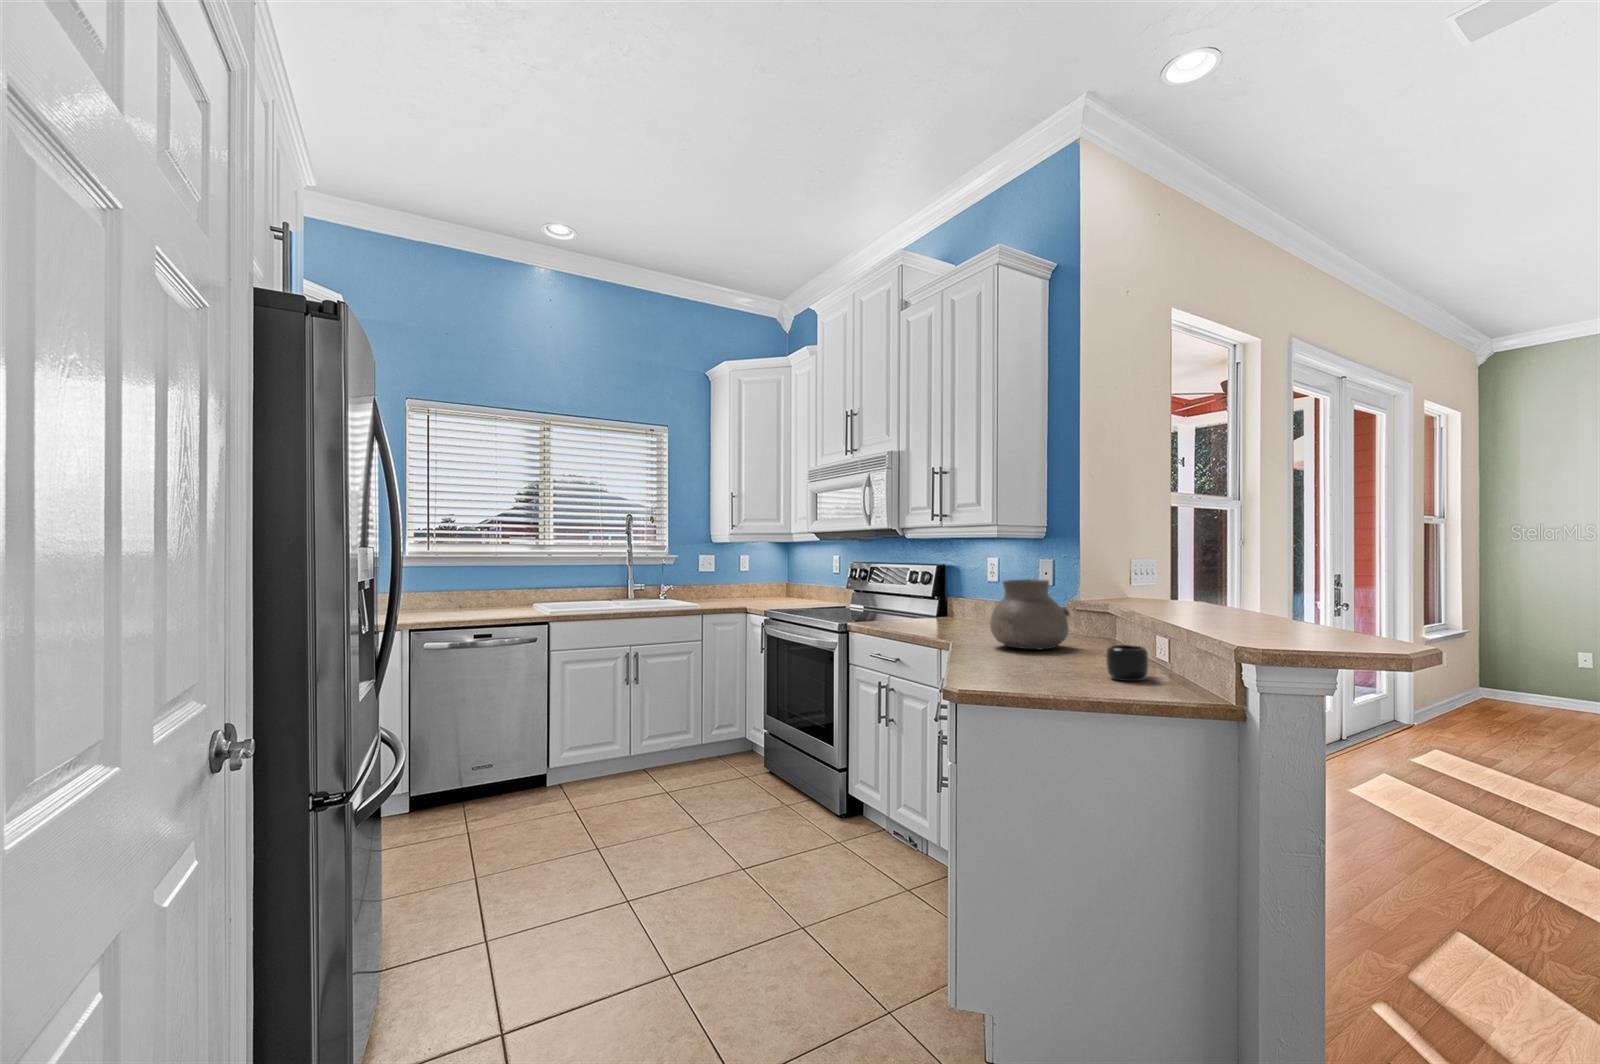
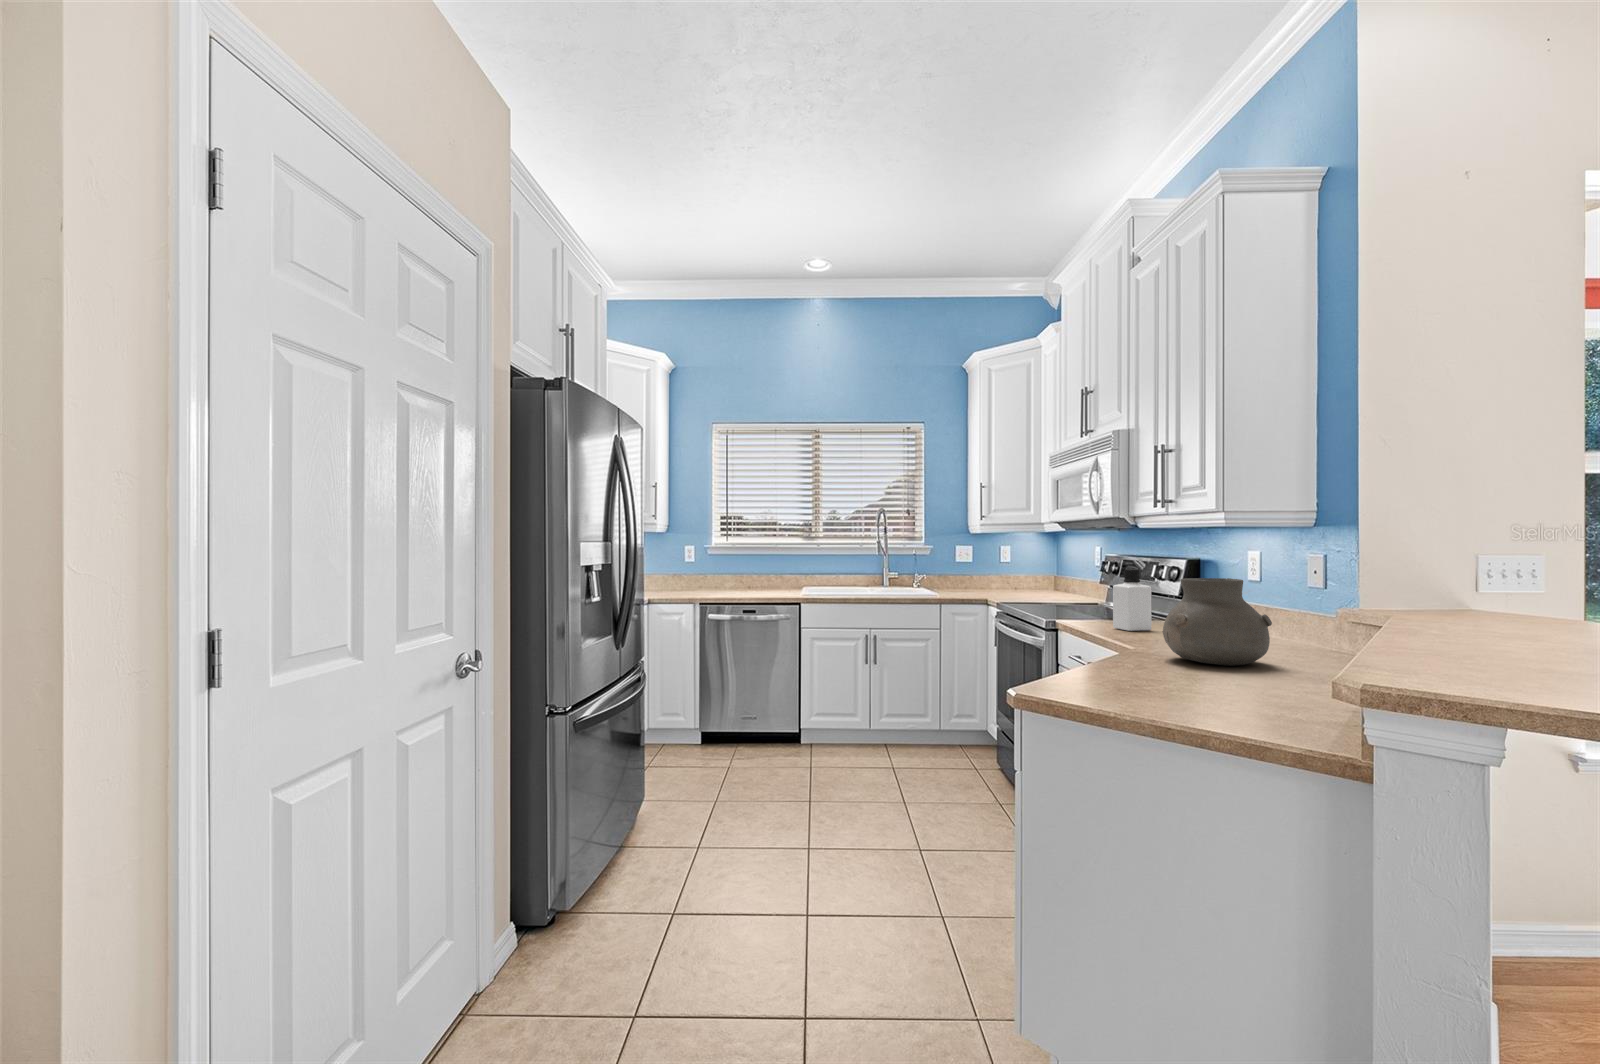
bottle: none [902,574,934,627] -> present [1113,569,1152,631]
mug: present [1106,645,1149,681] -> none [1235,663,1306,712]

